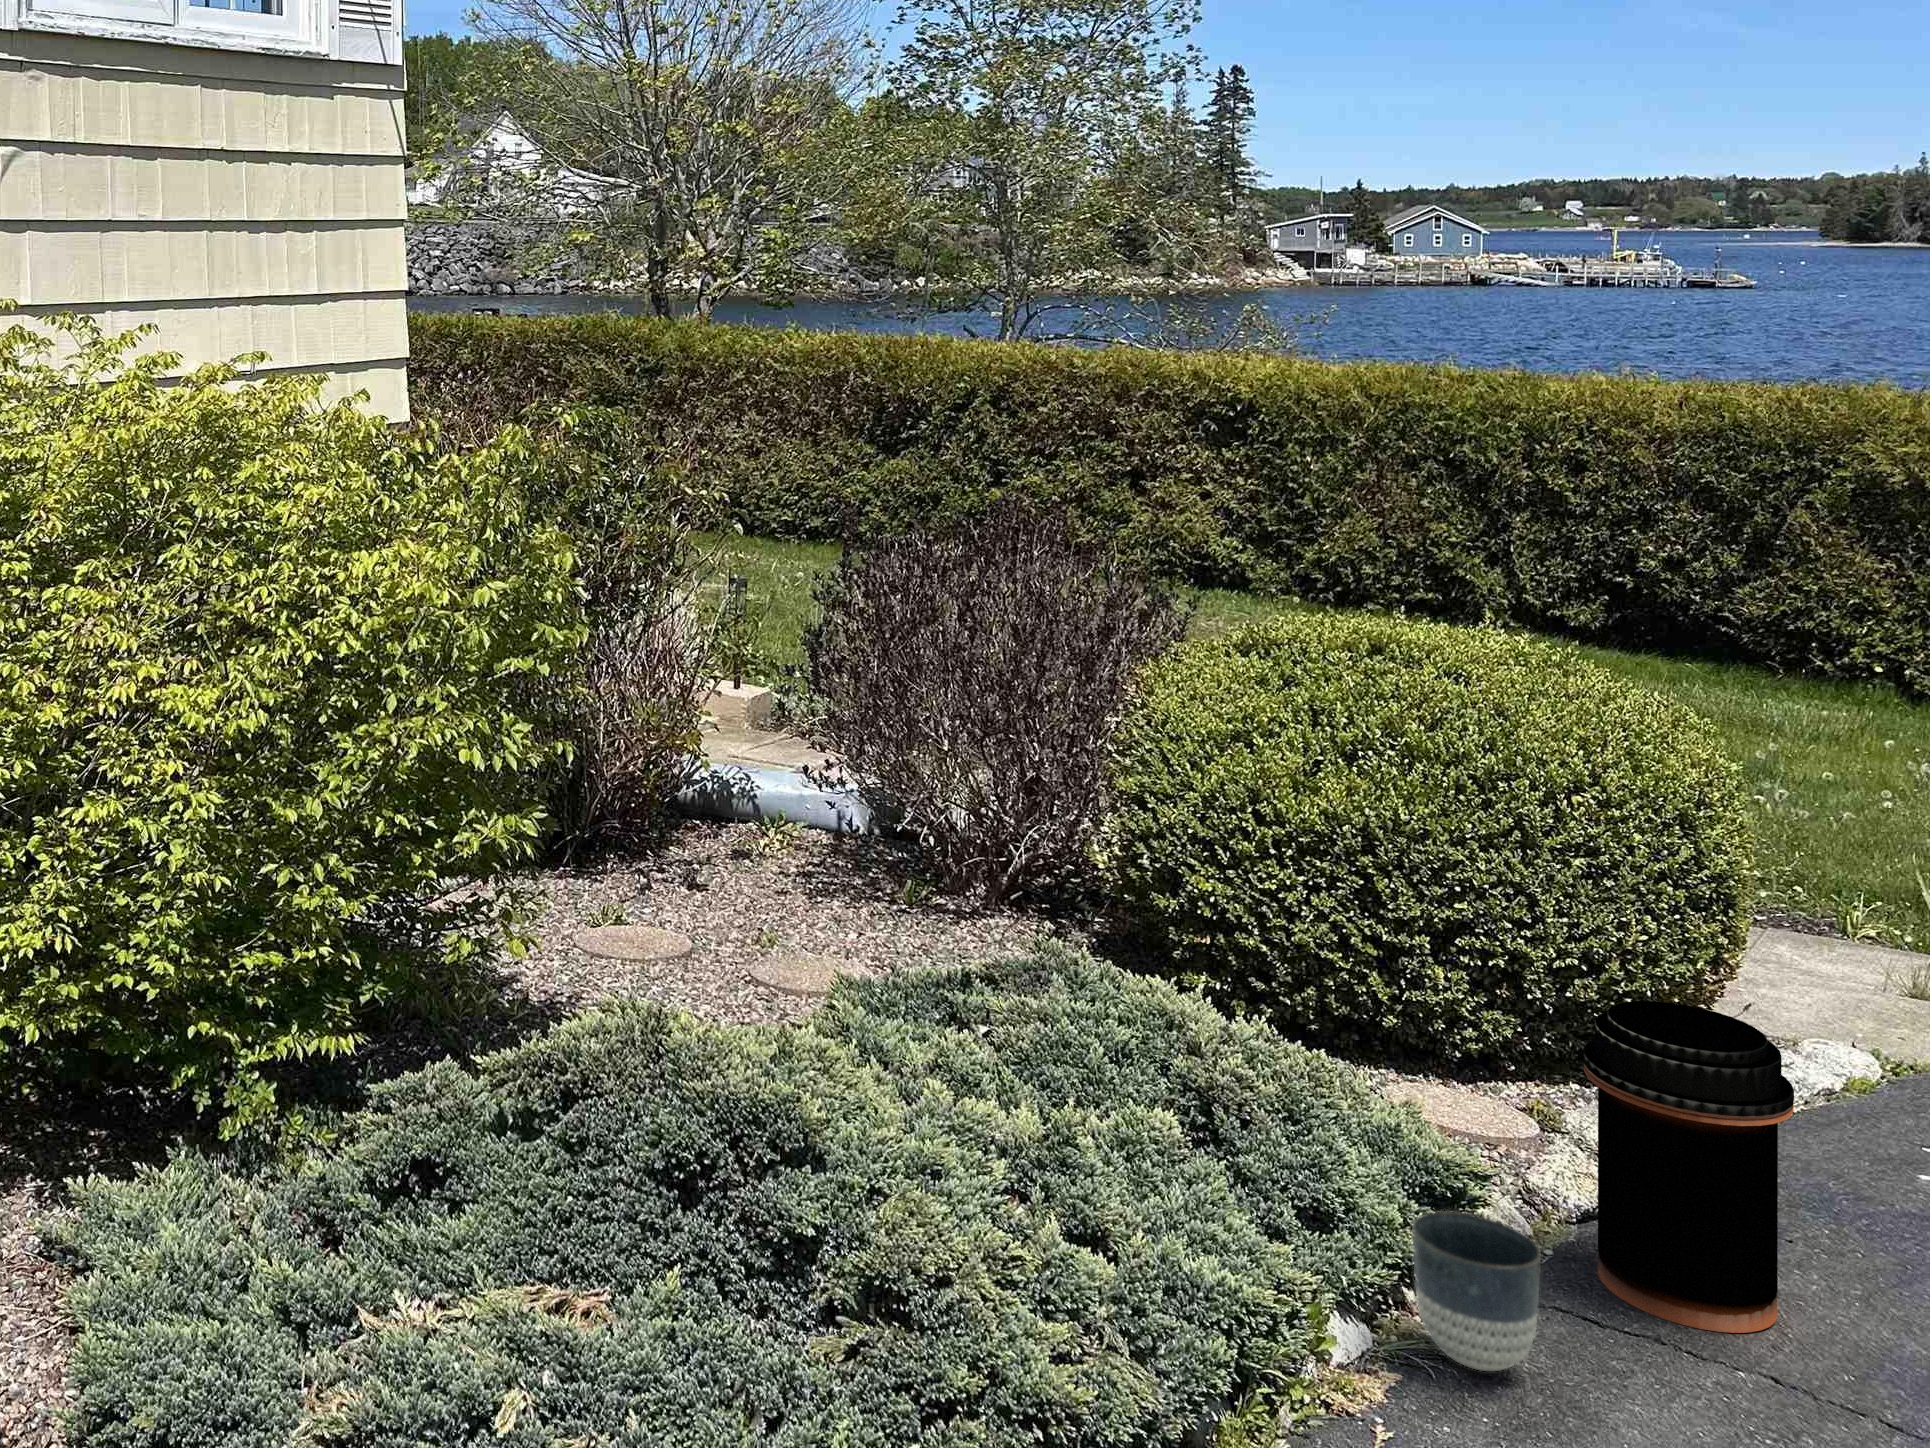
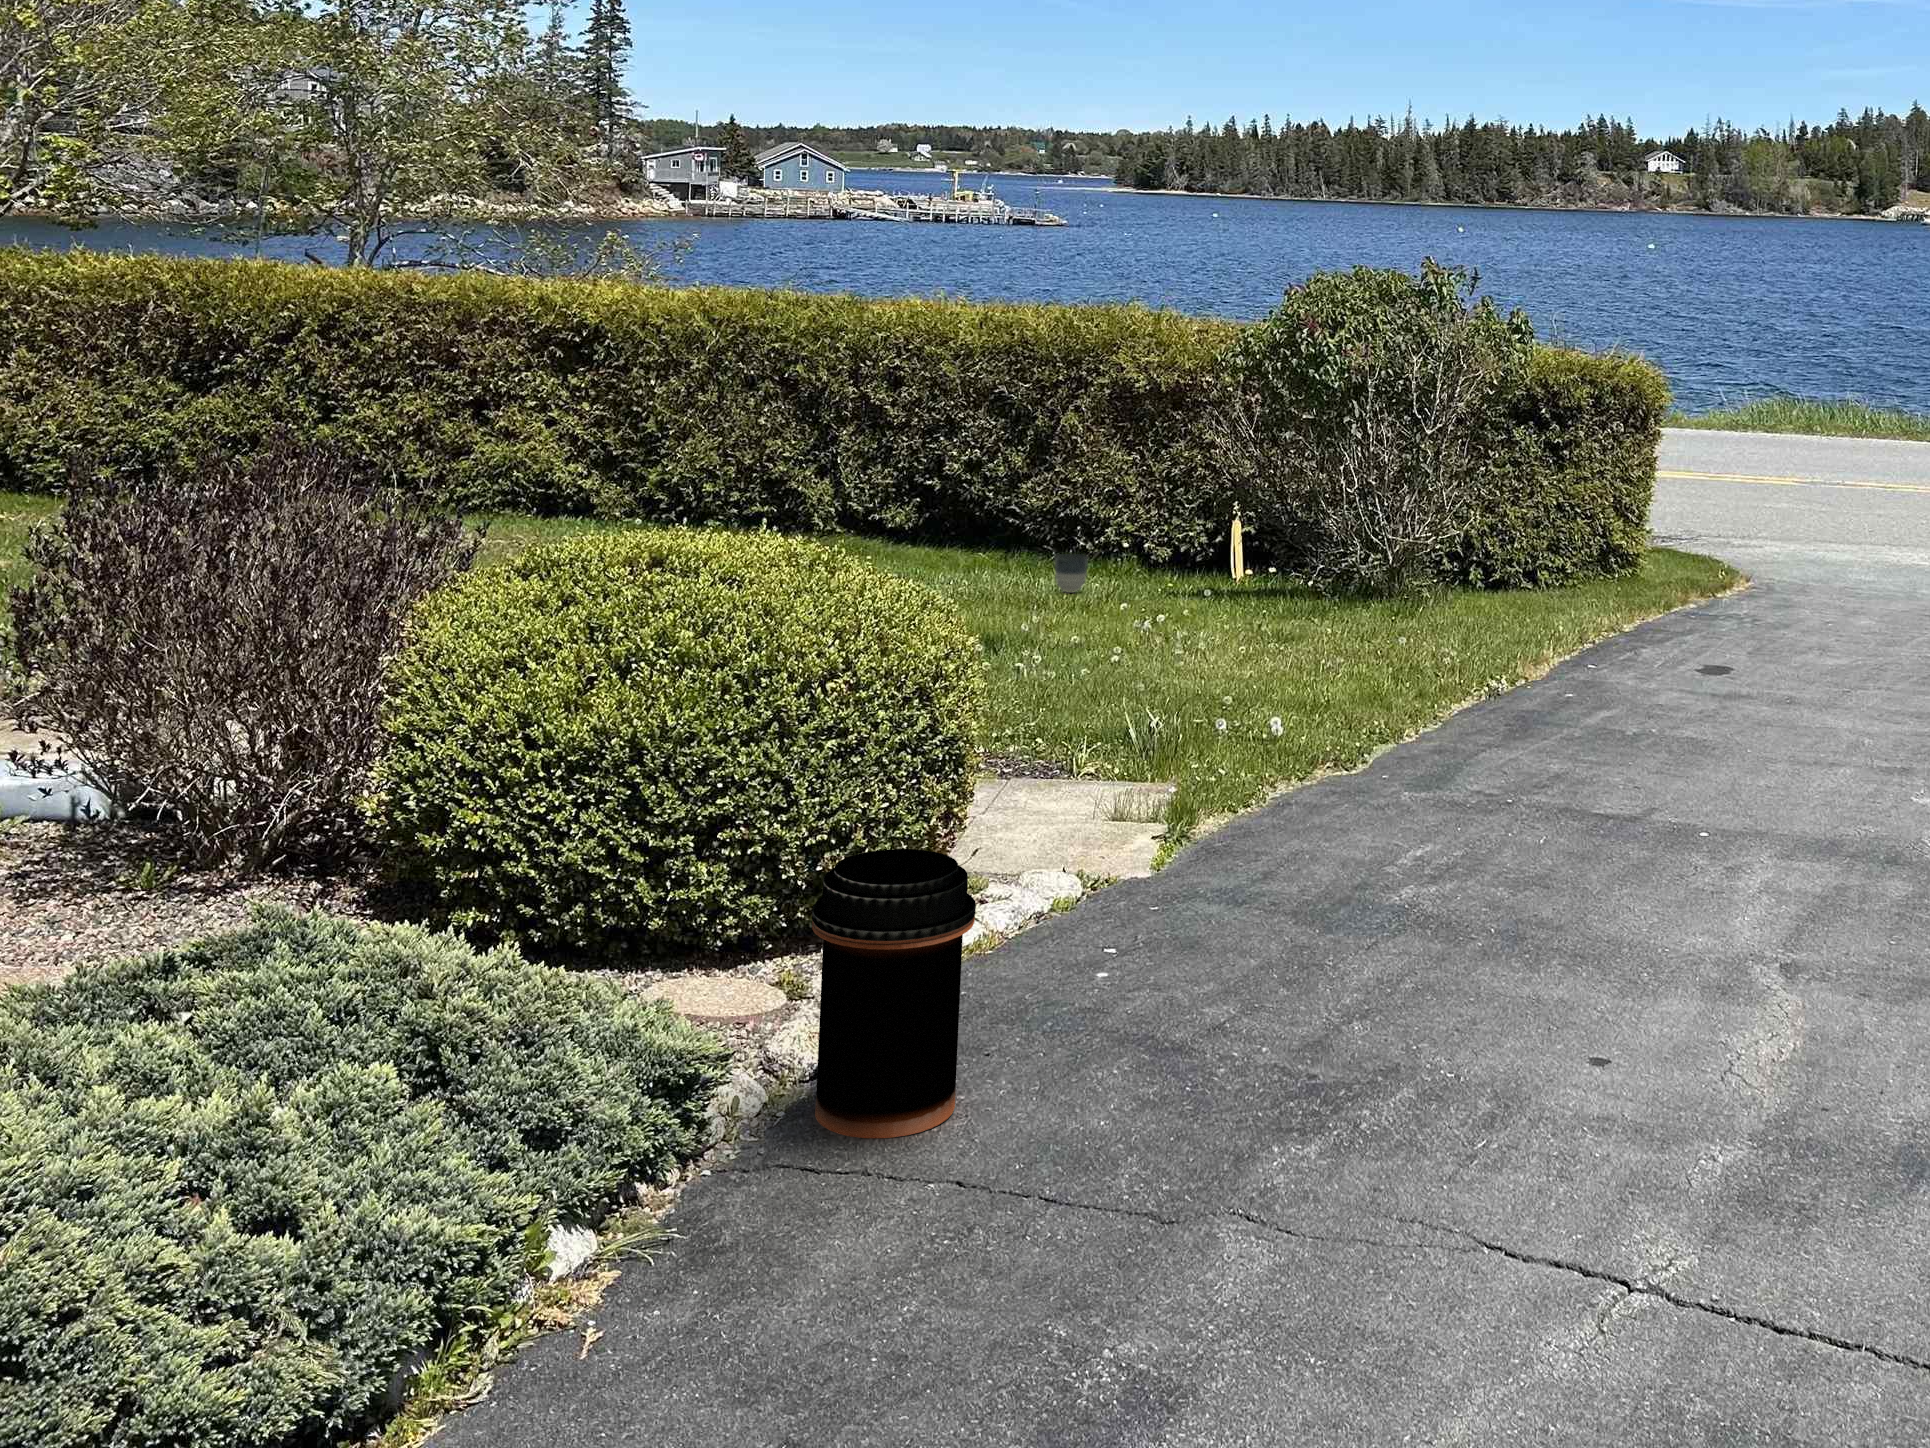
planter: present [1412,1211,1541,1371] -> present [1055,554,1088,593]

